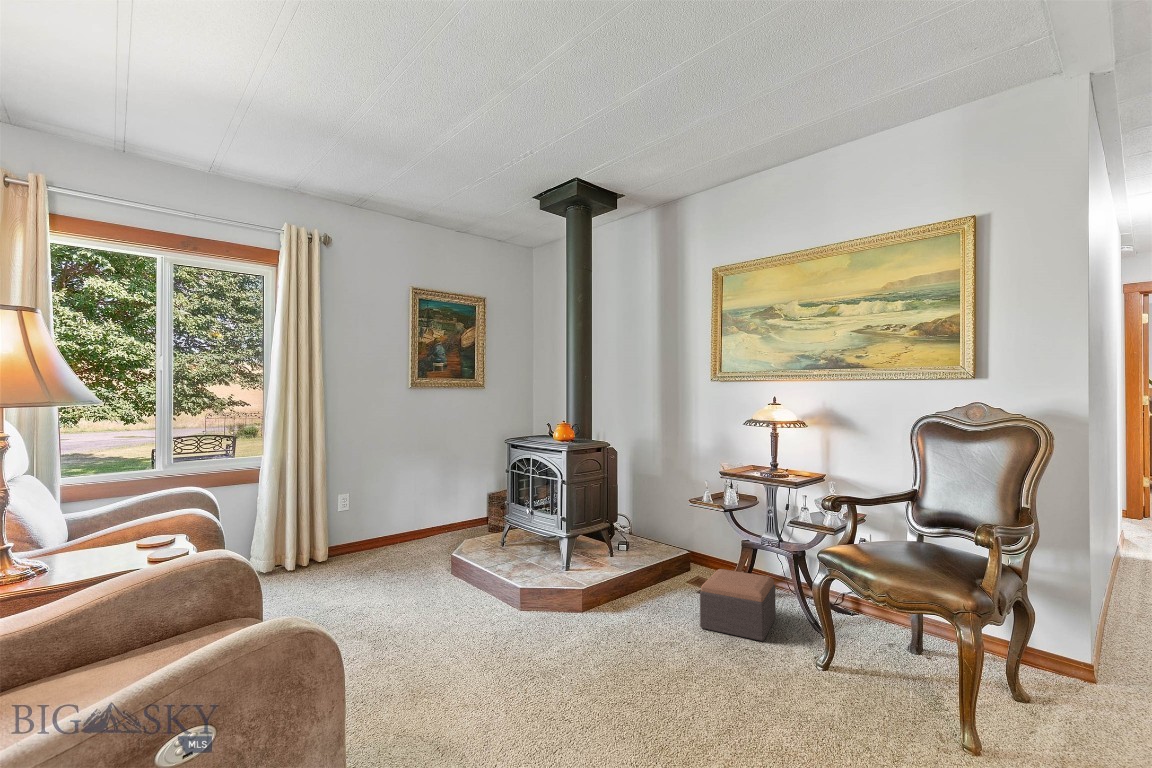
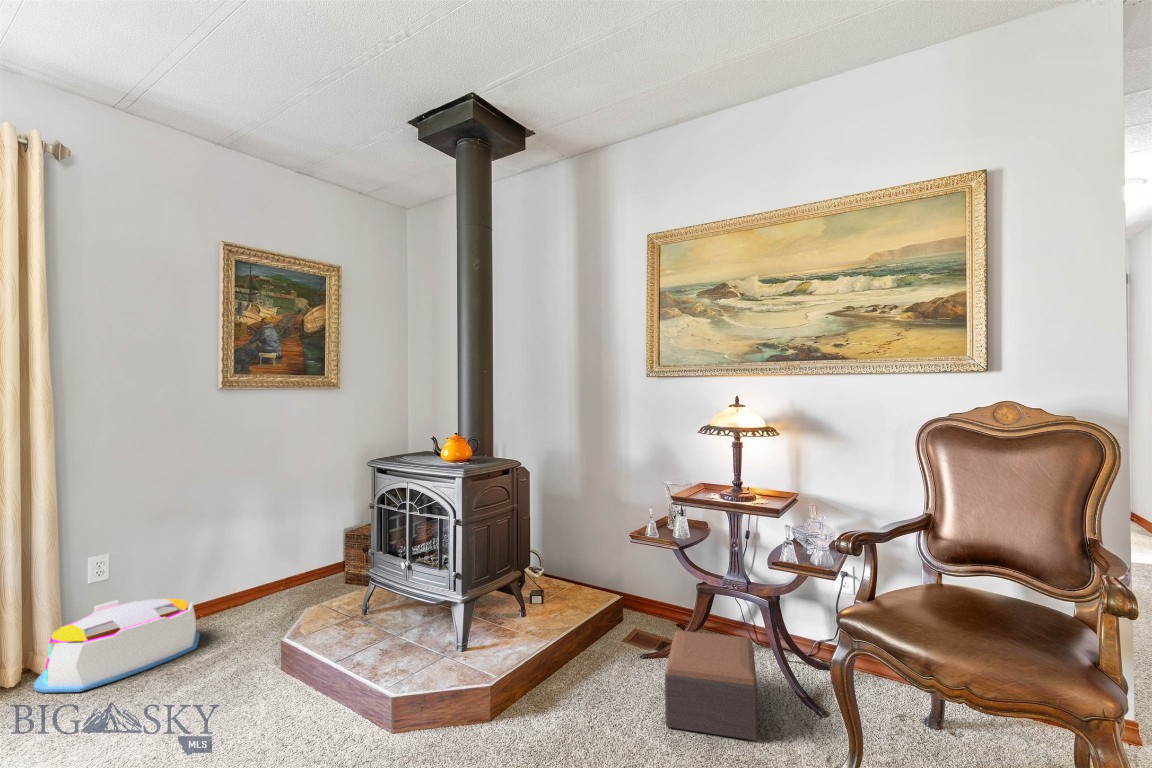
storage bin: none [313,525,399,574] -> present [34,599,200,692]

